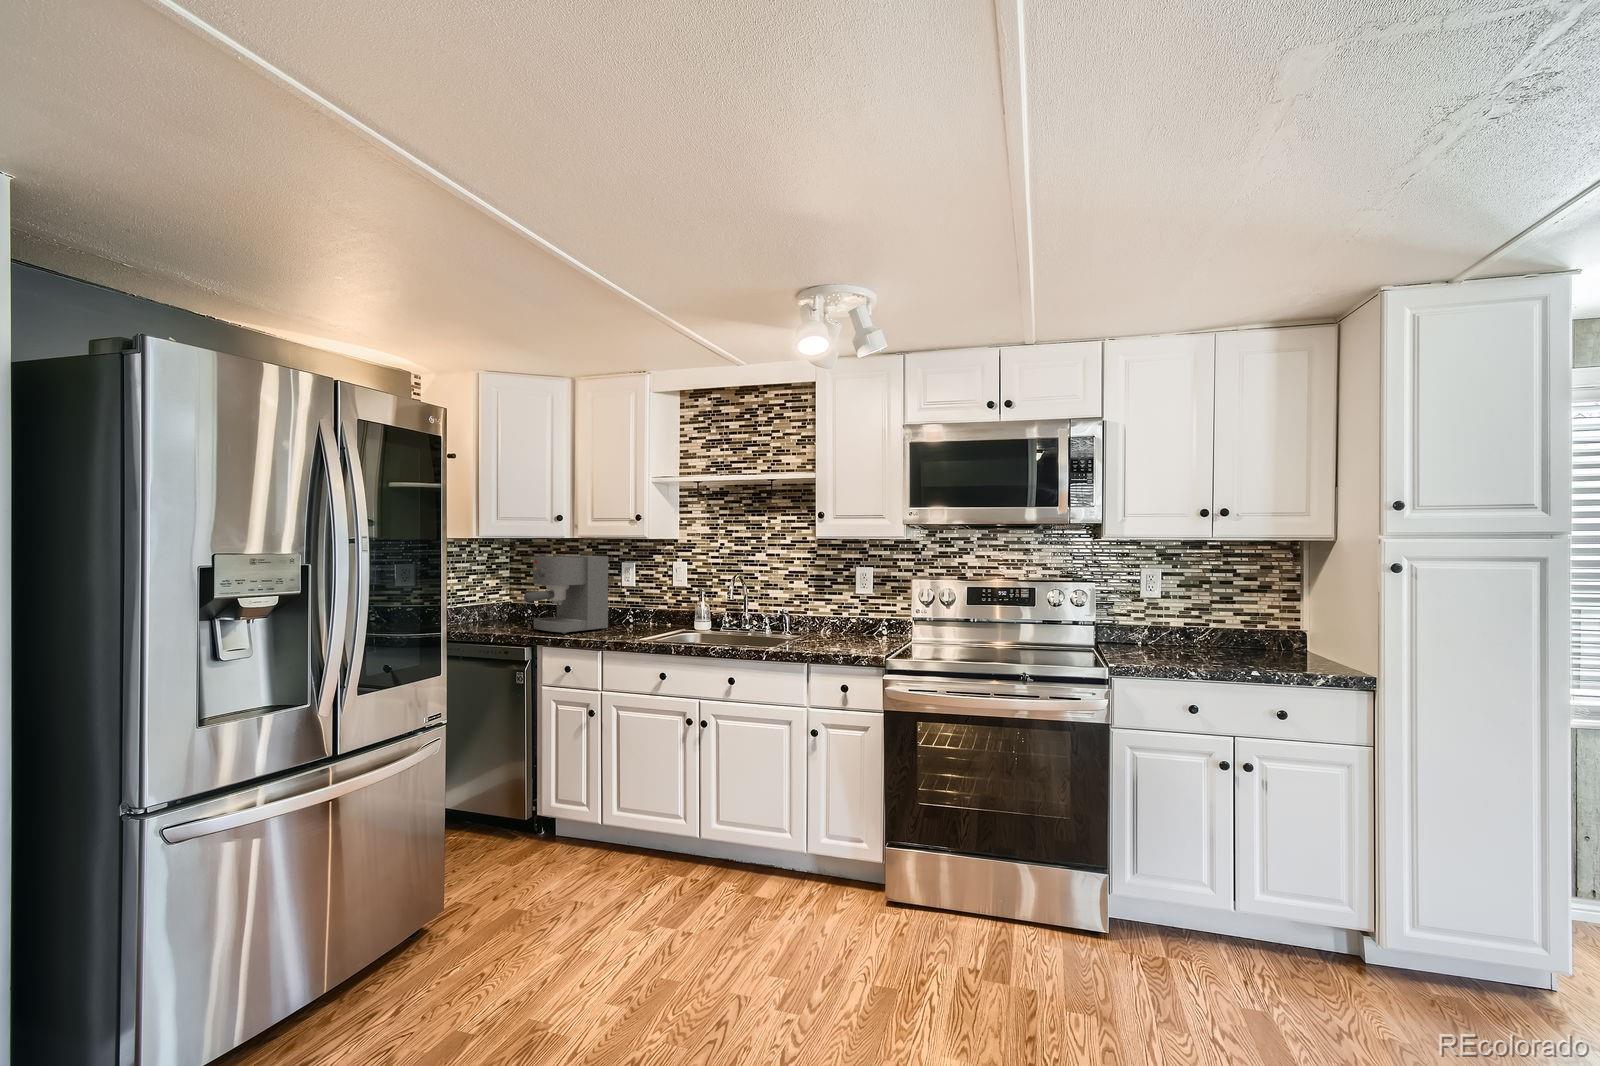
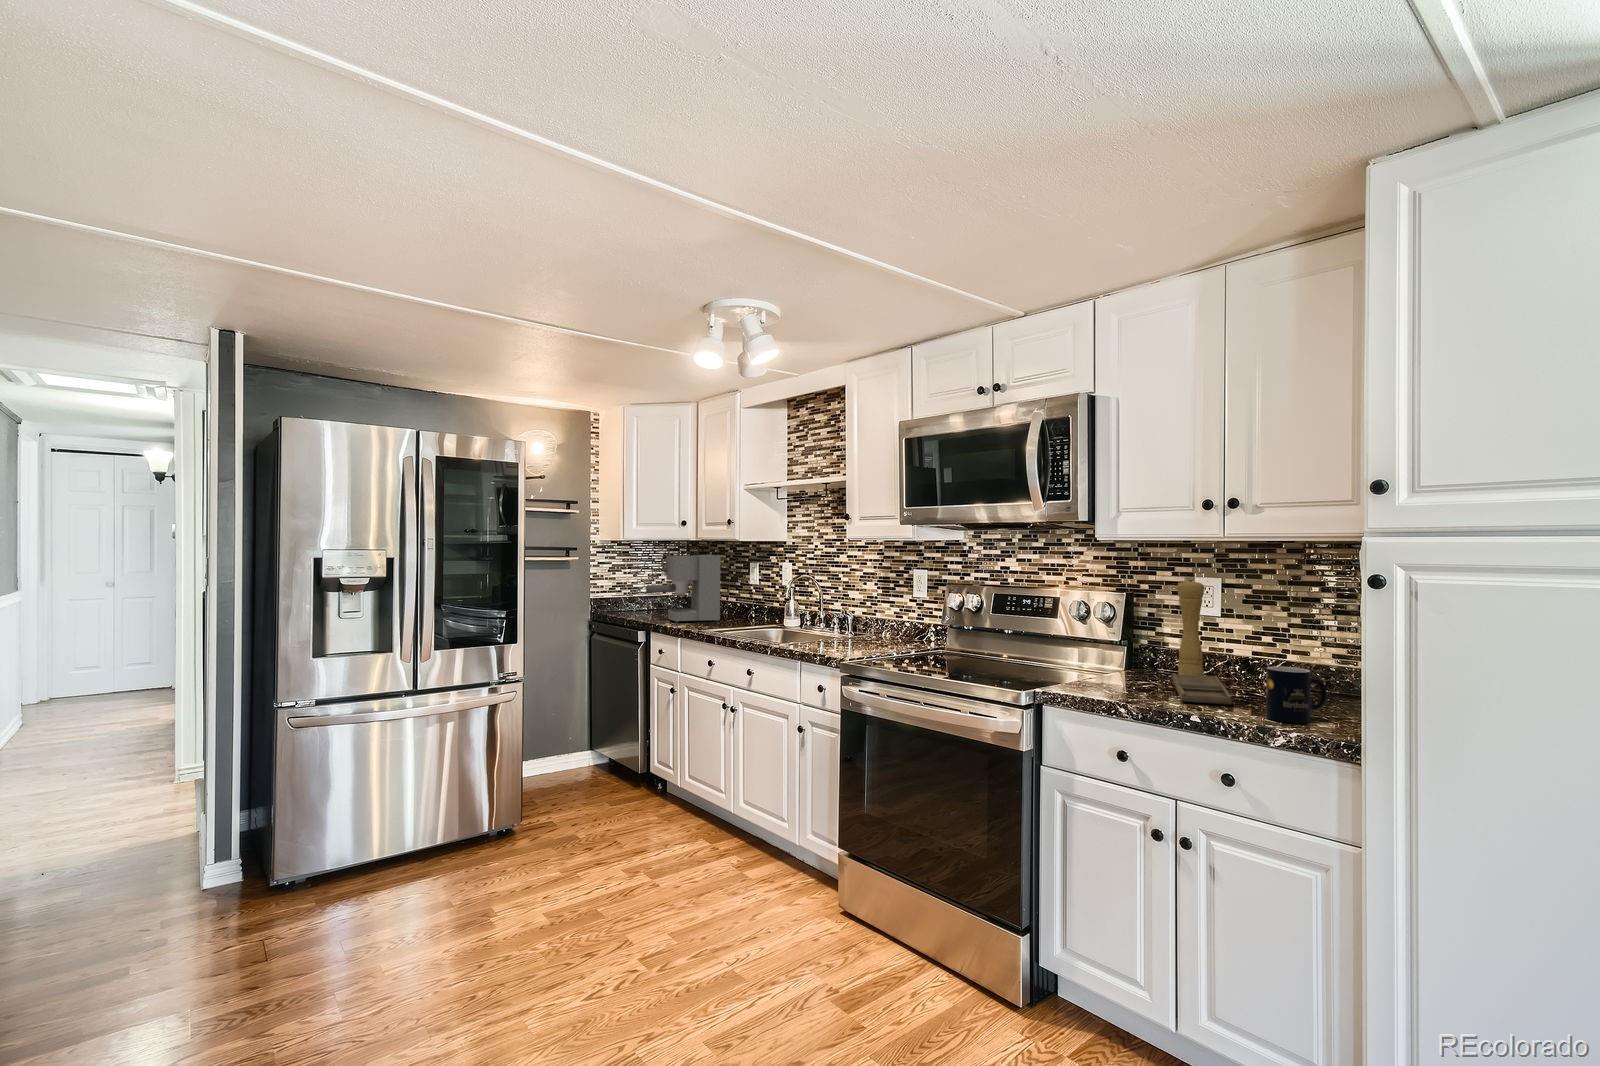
pepper mill: none [1134,571,1155,647] -> present [1177,580,1204,676]
mug: none [1273,632,1308,671] -> present [1266,666,1327,723]
tray: none [1156,642,1237,664] -> present [1172,673,1232,704]

